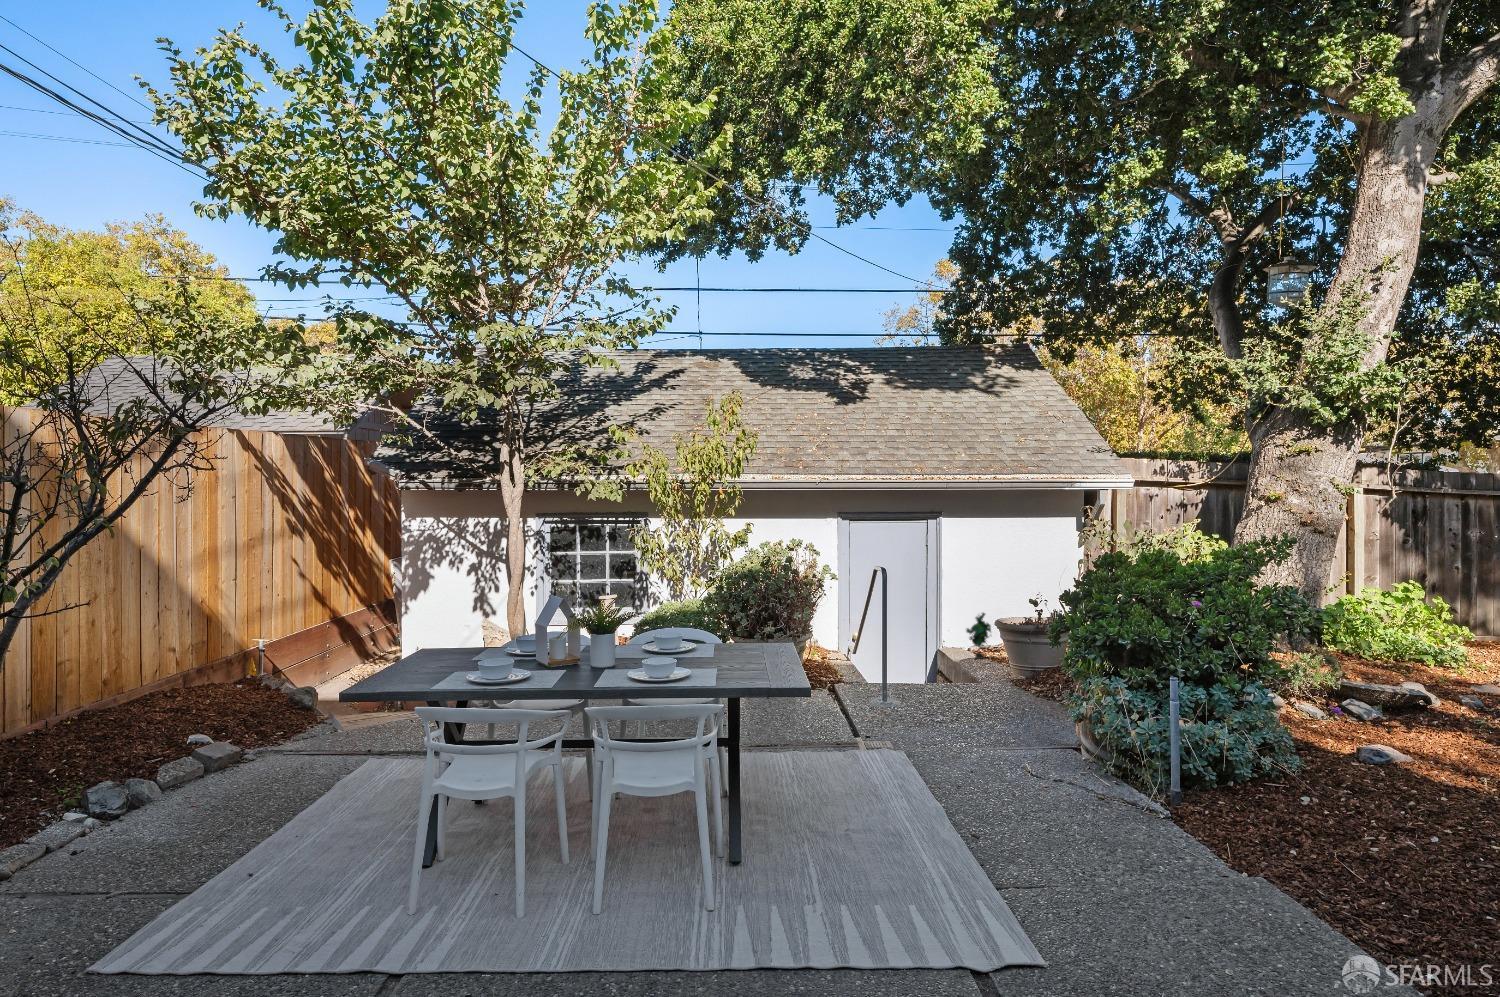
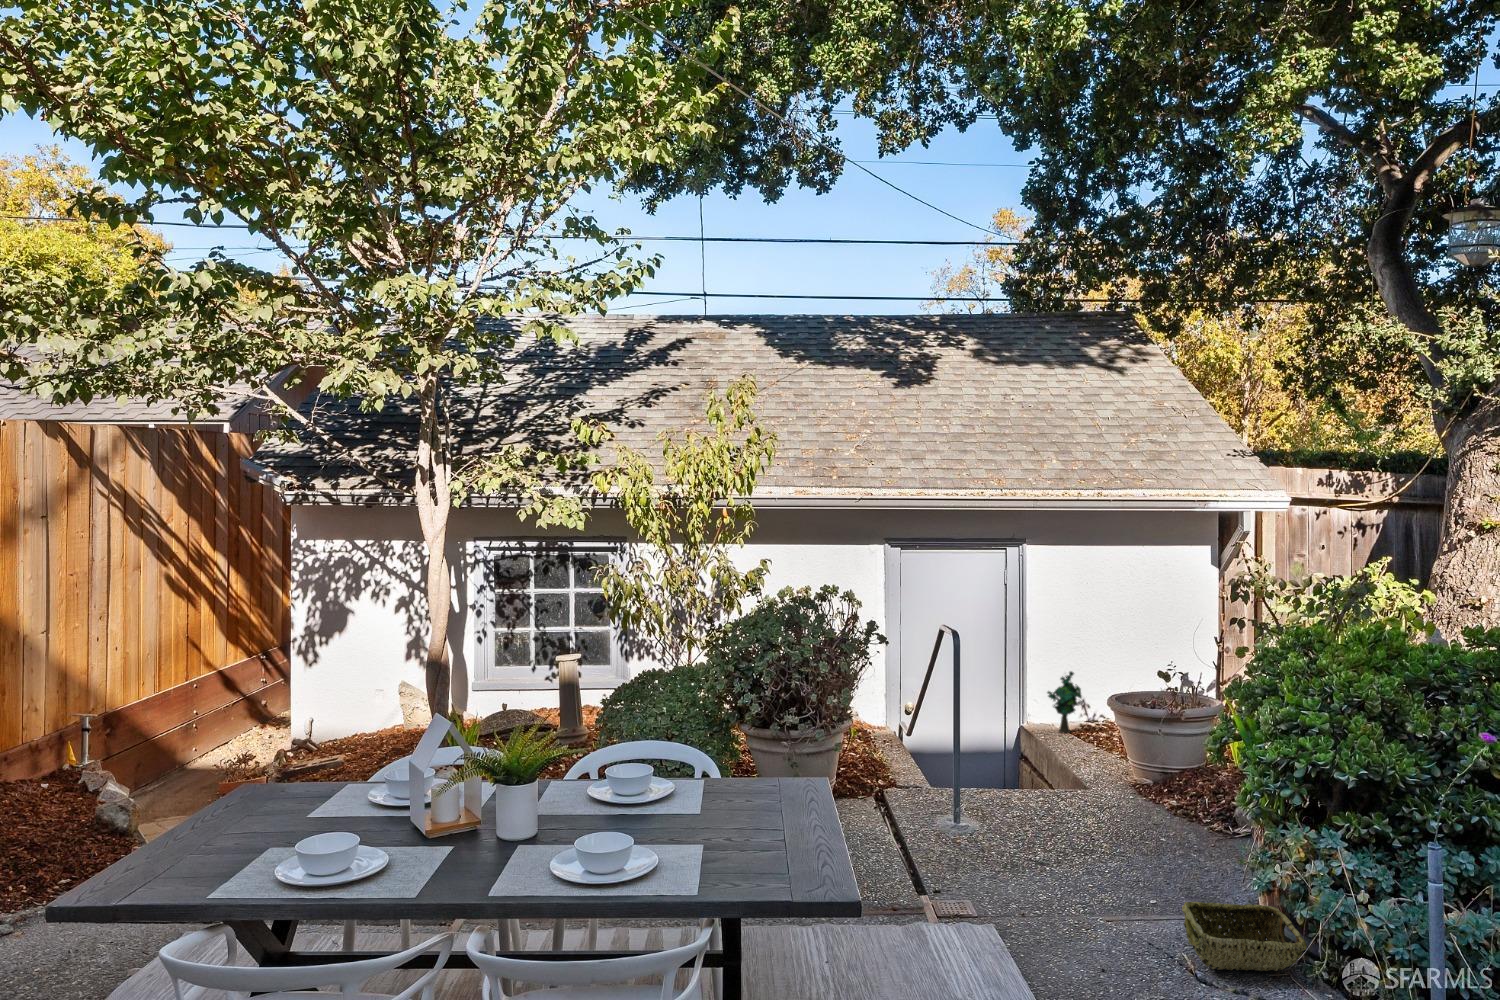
woven basket: none [1012,695,1081,729] -> present [1182,902,1307,971]

